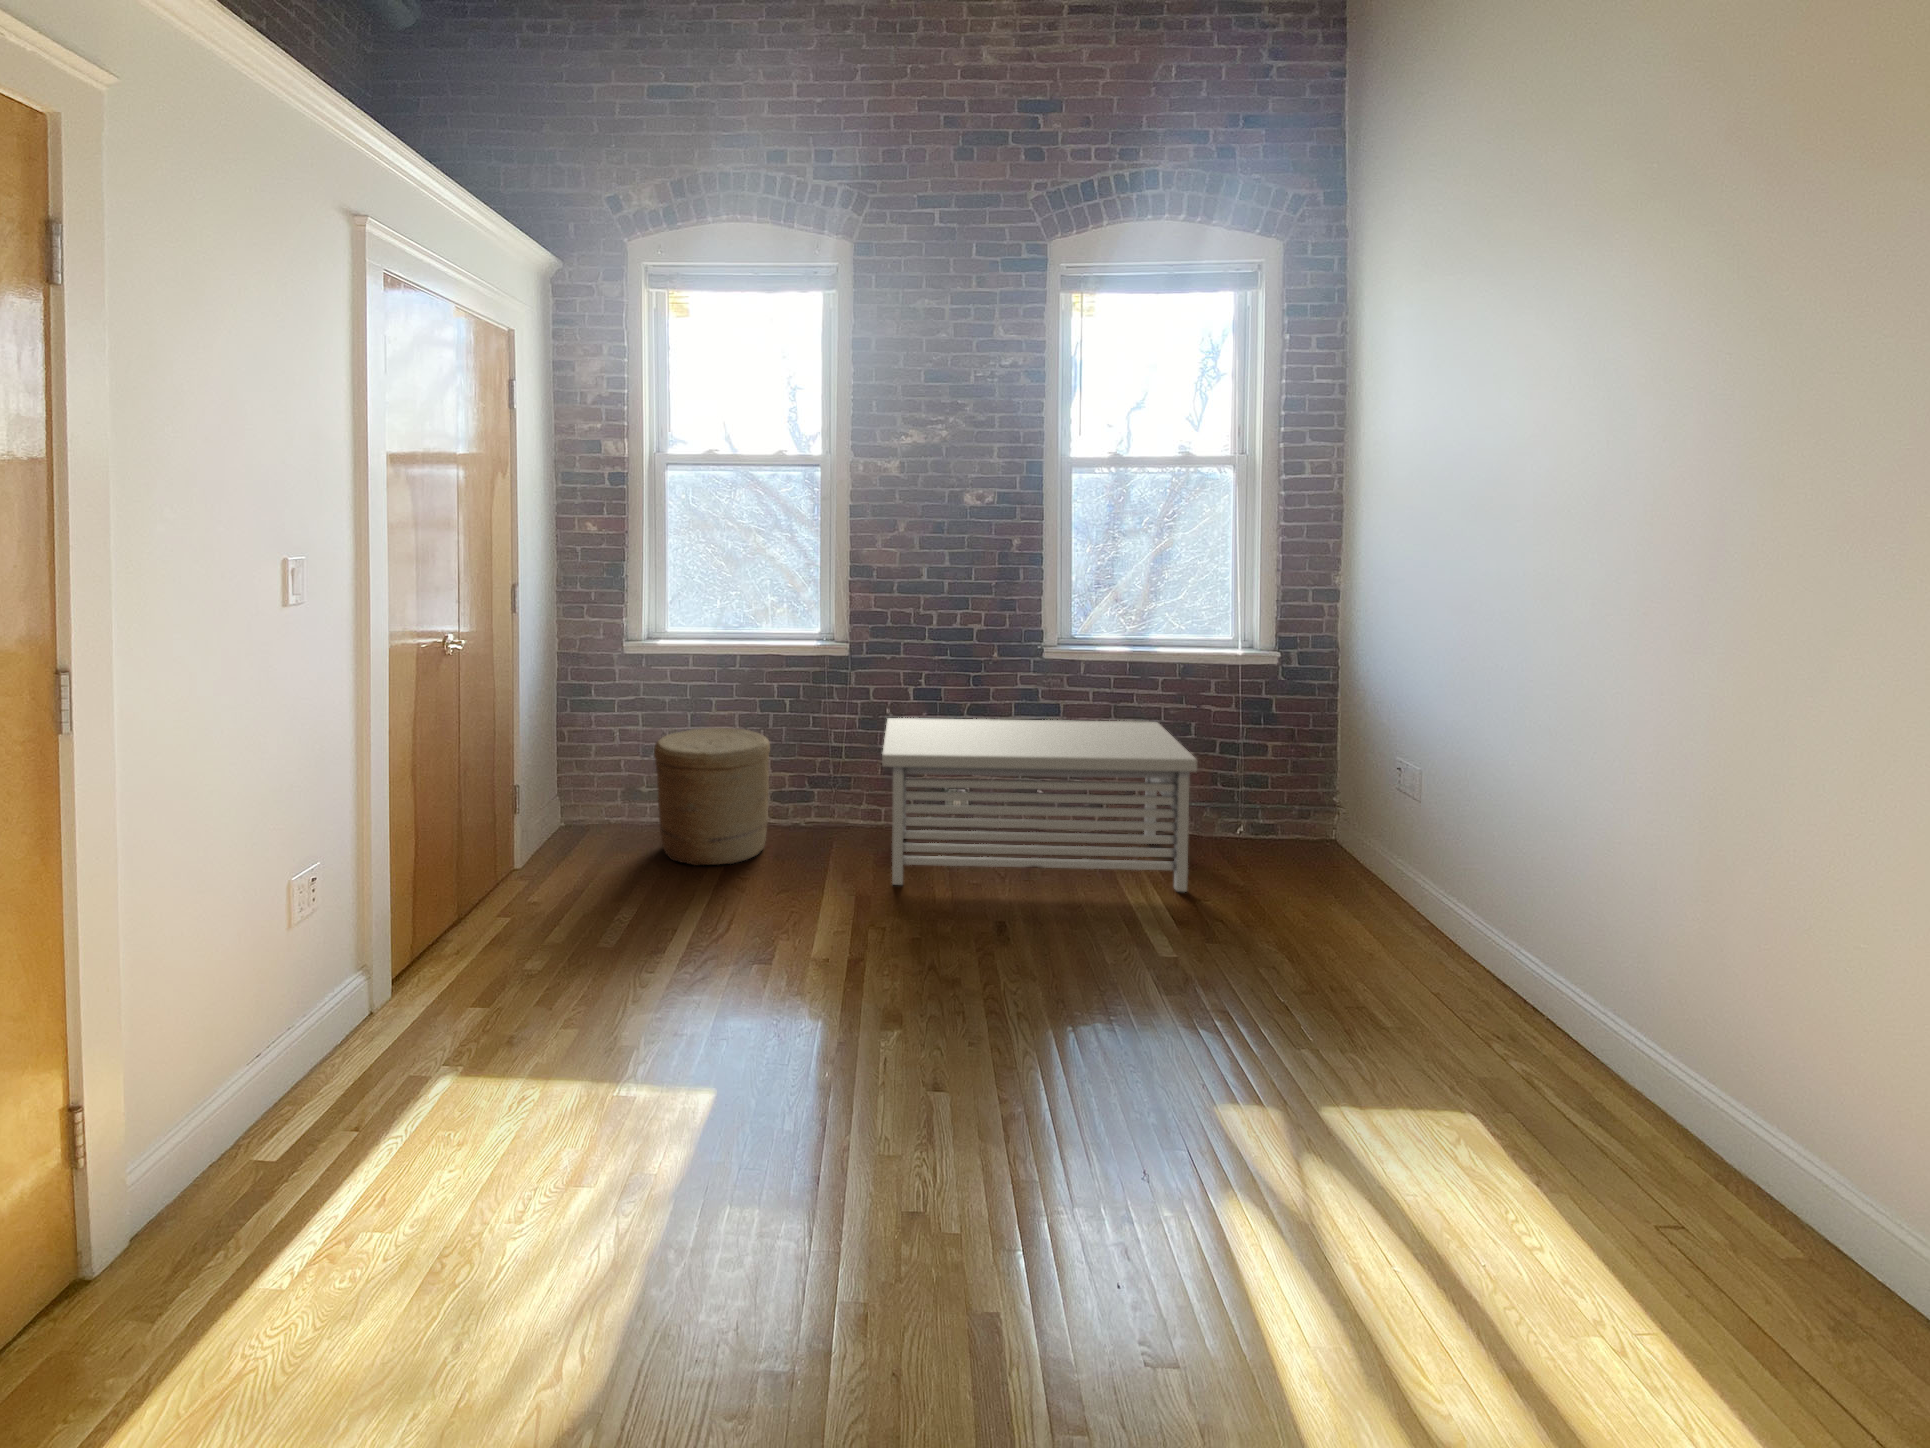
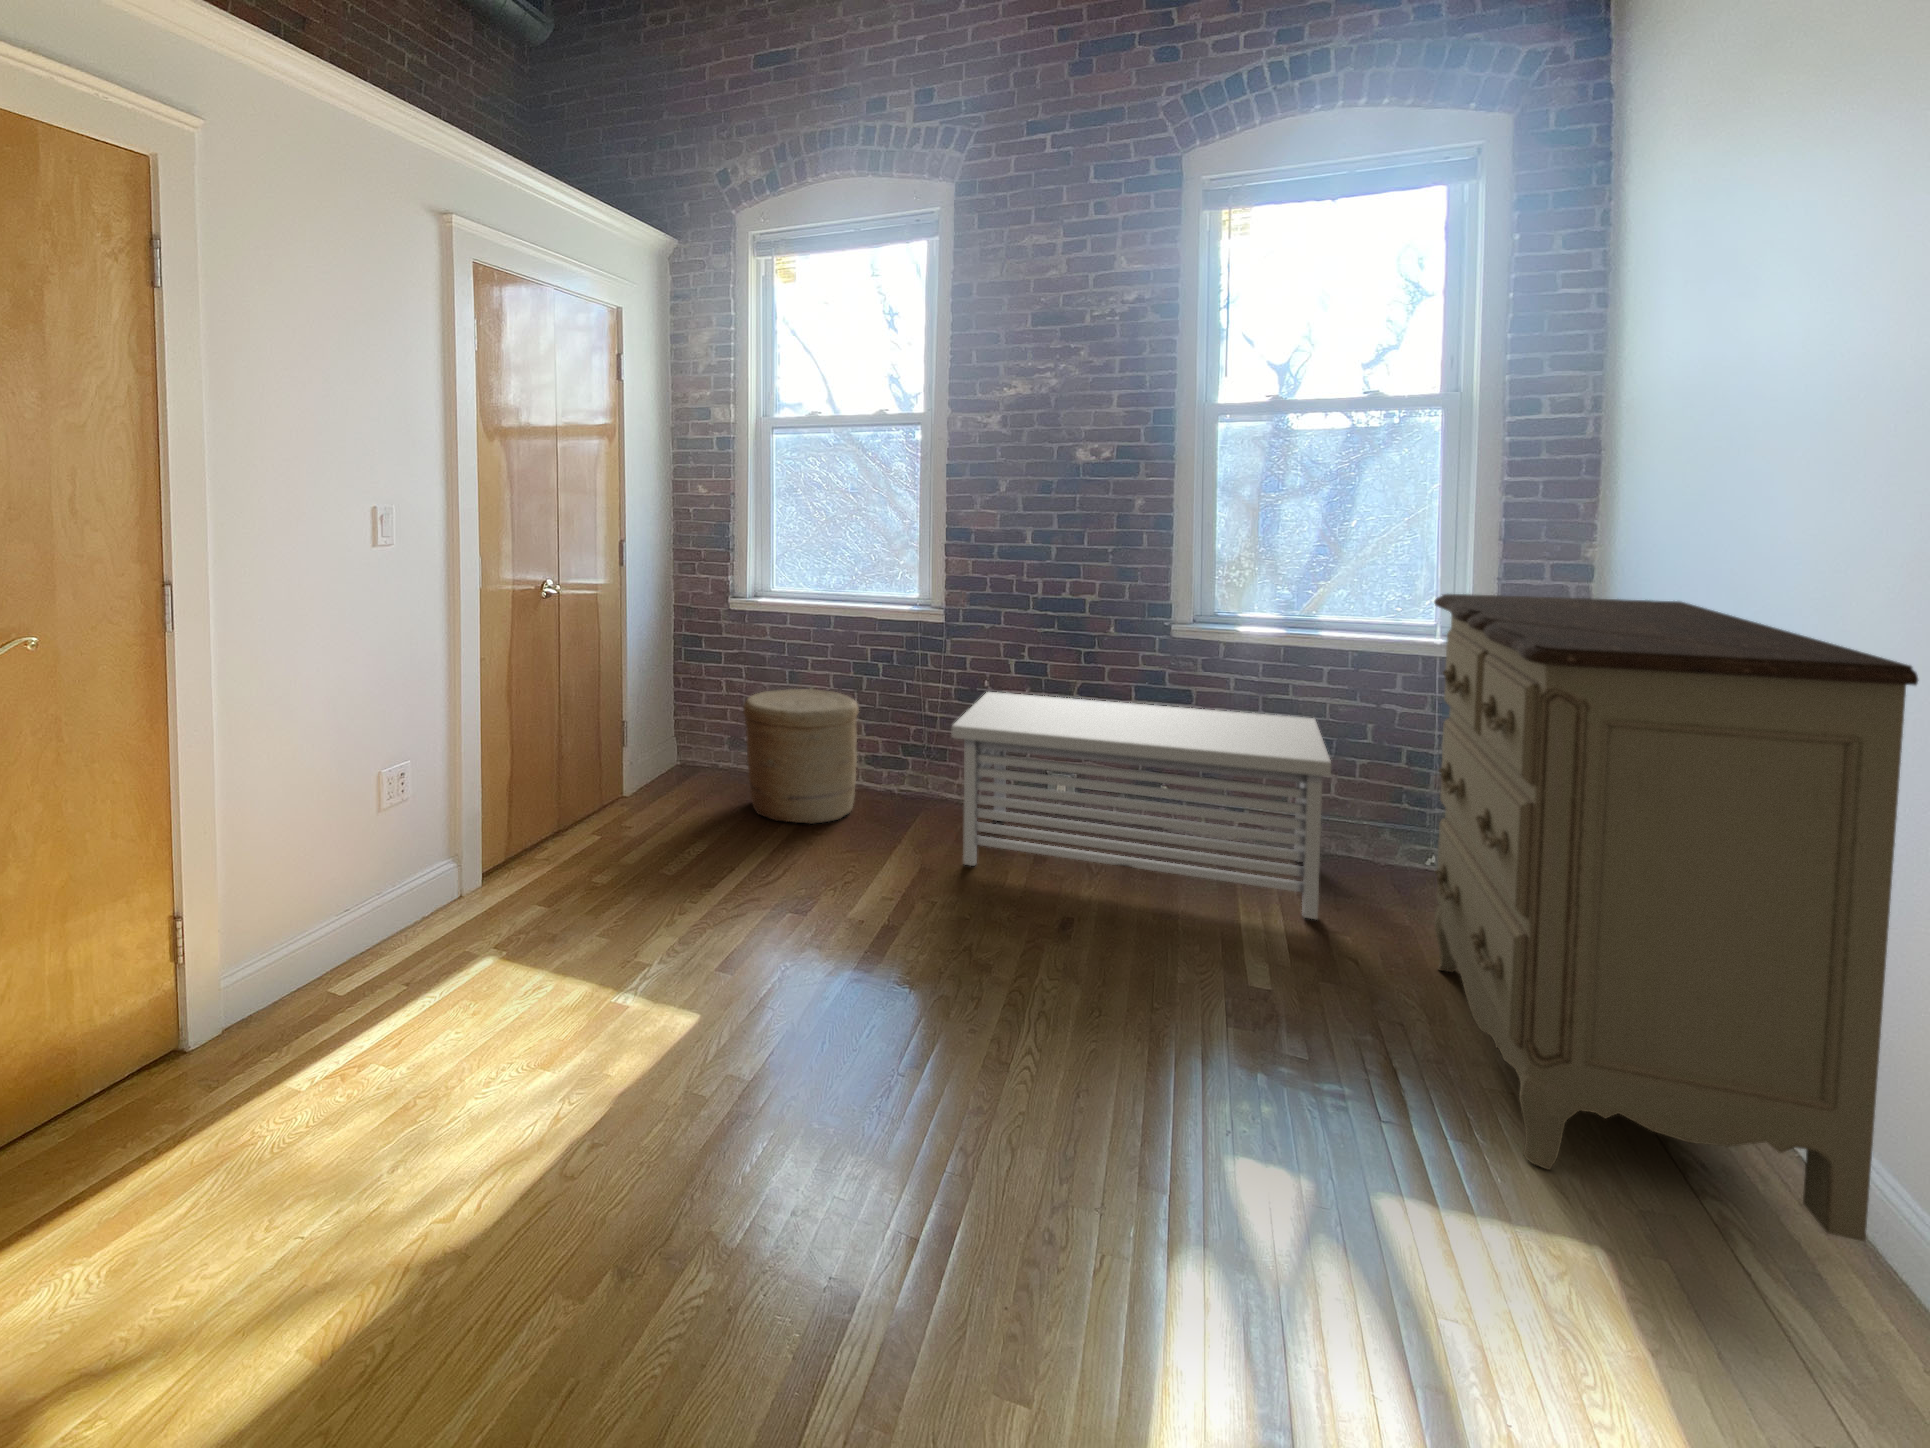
dresser: none [1277,618,1637,1072] -> present [1434,594,1918,1241]

